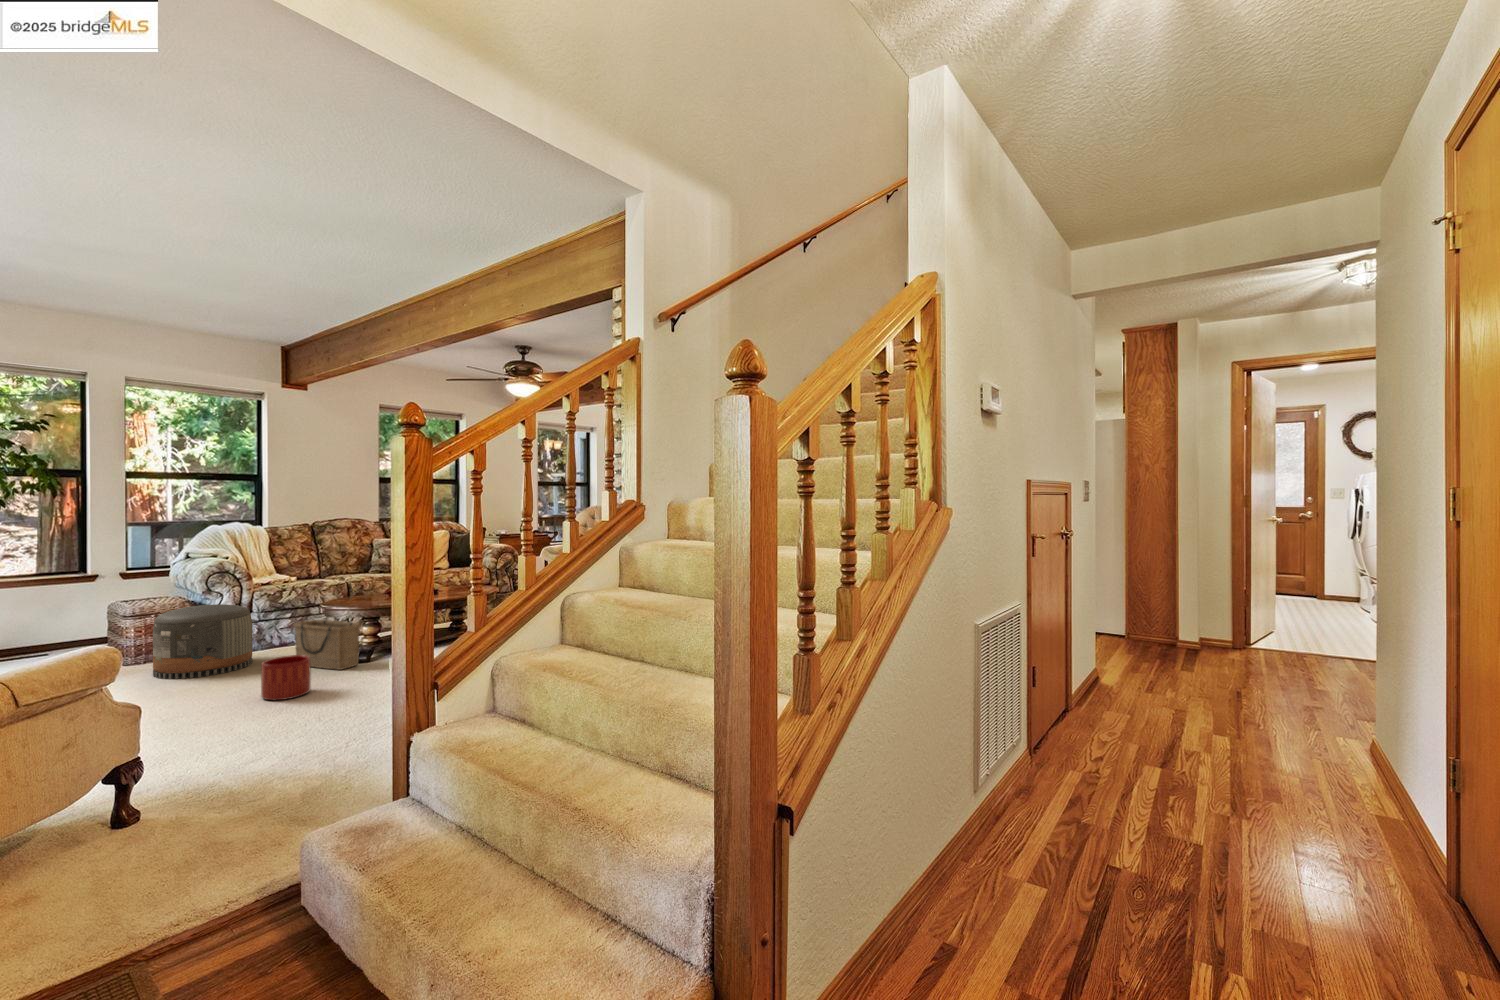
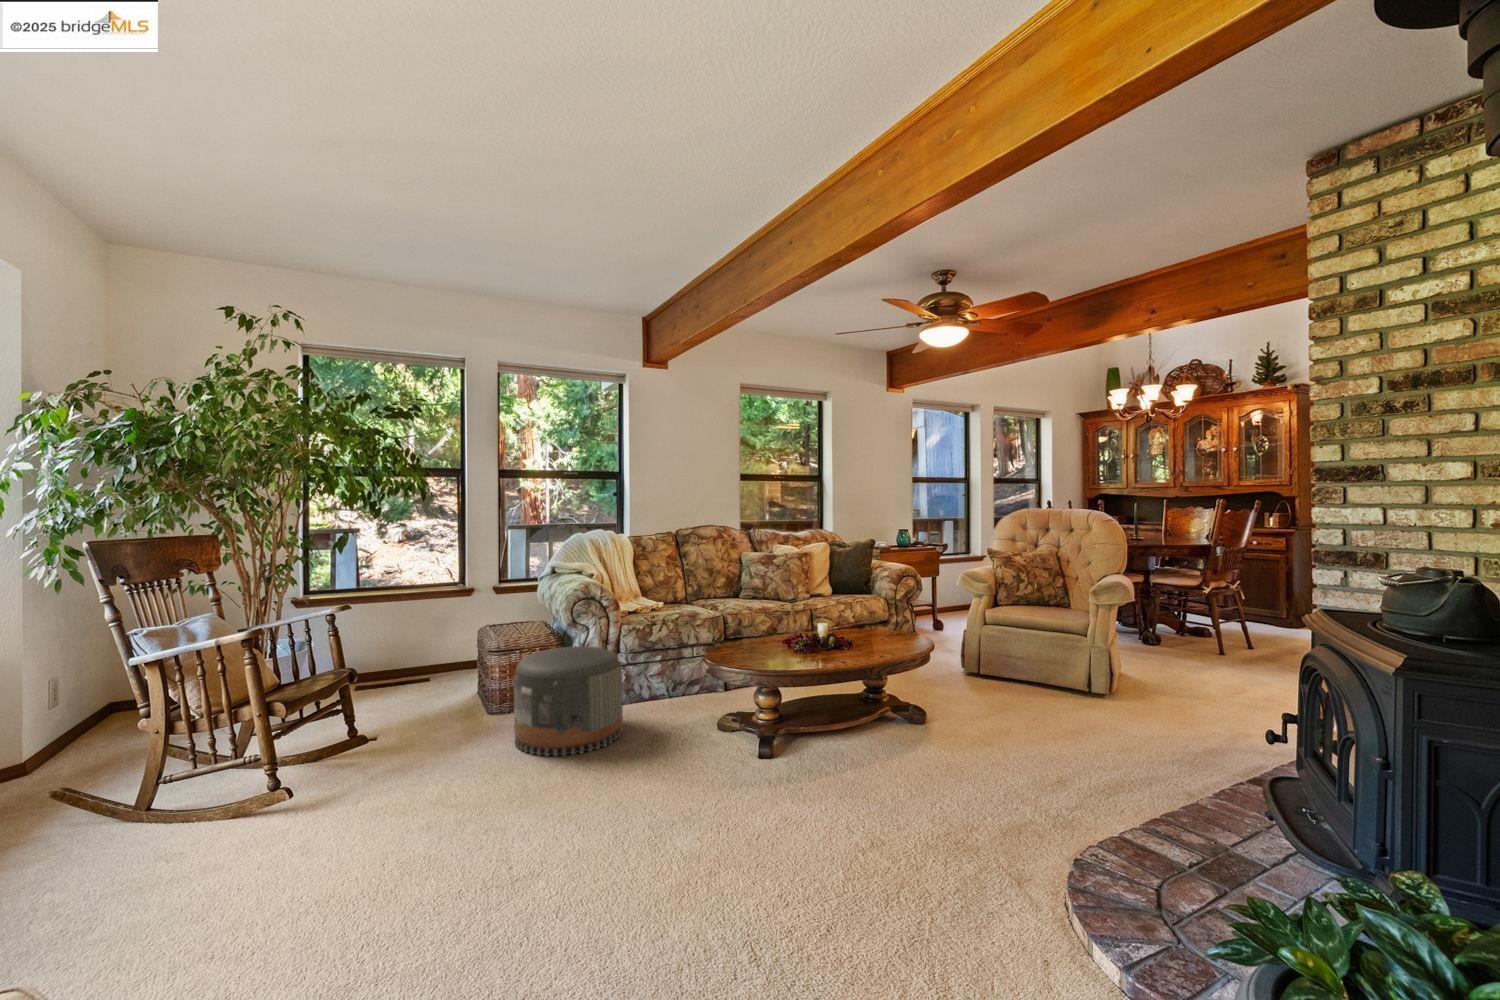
basket: present [294,620,361,670] -> none [673,679,763,770]
planter: present [261,655,311,700] -> none [643,761,712,849]

